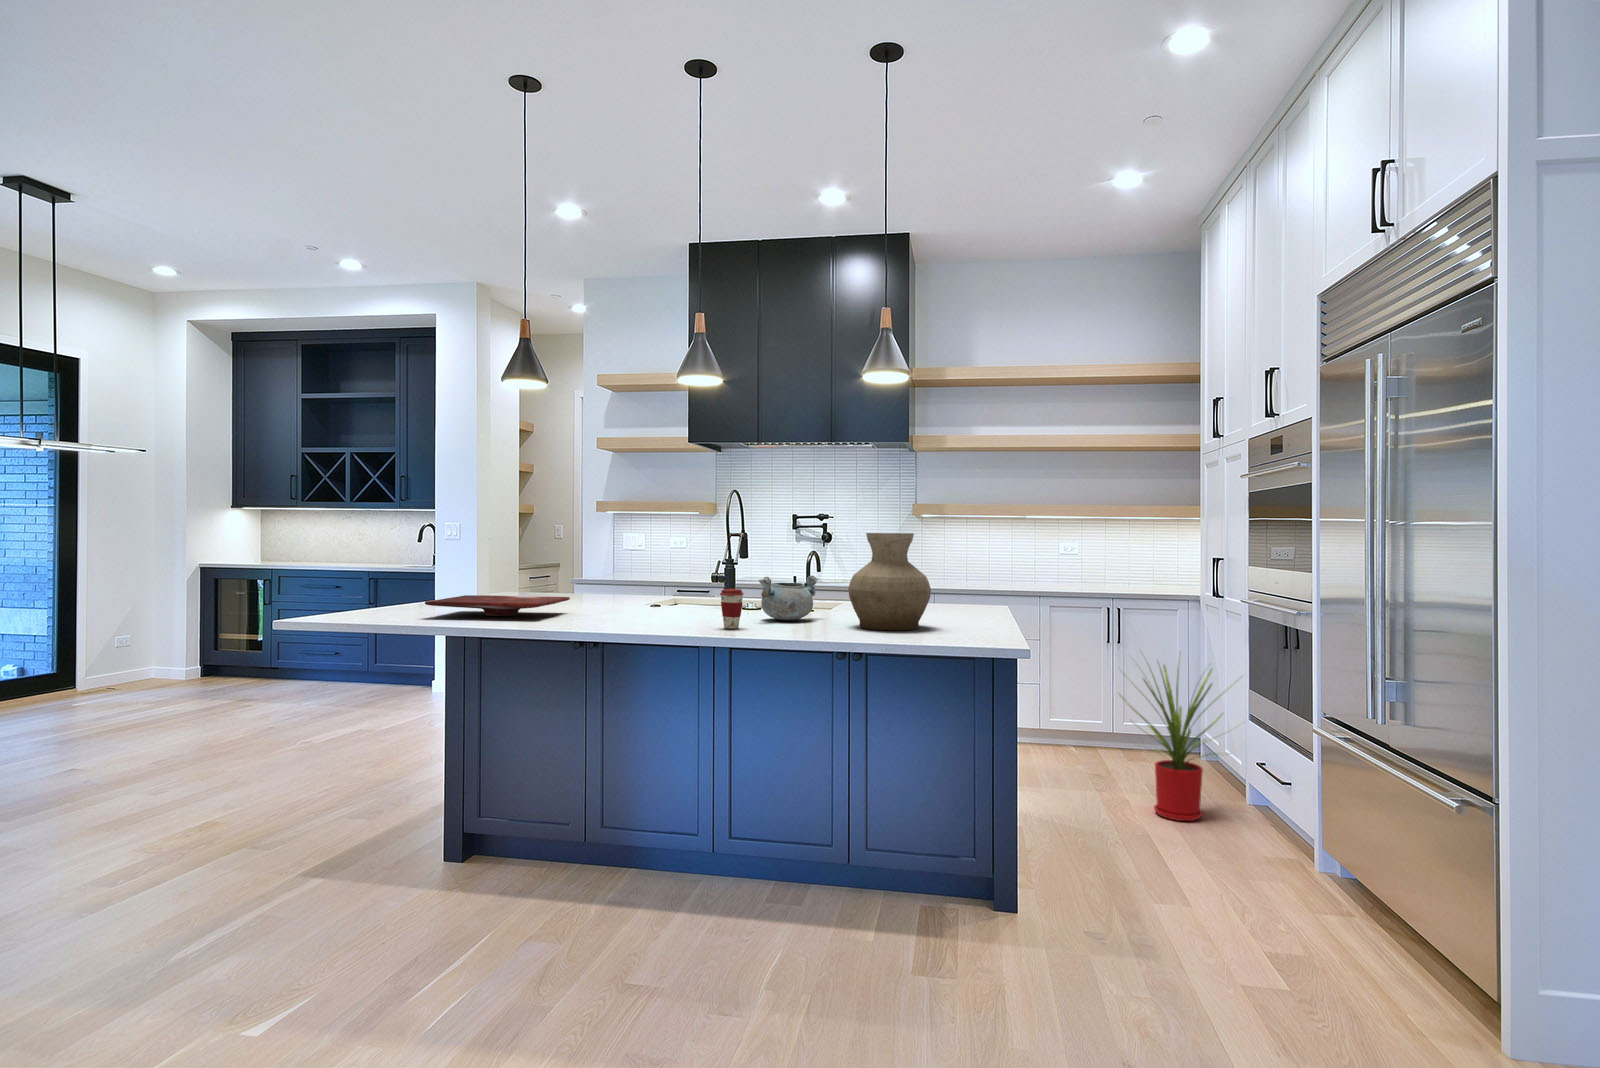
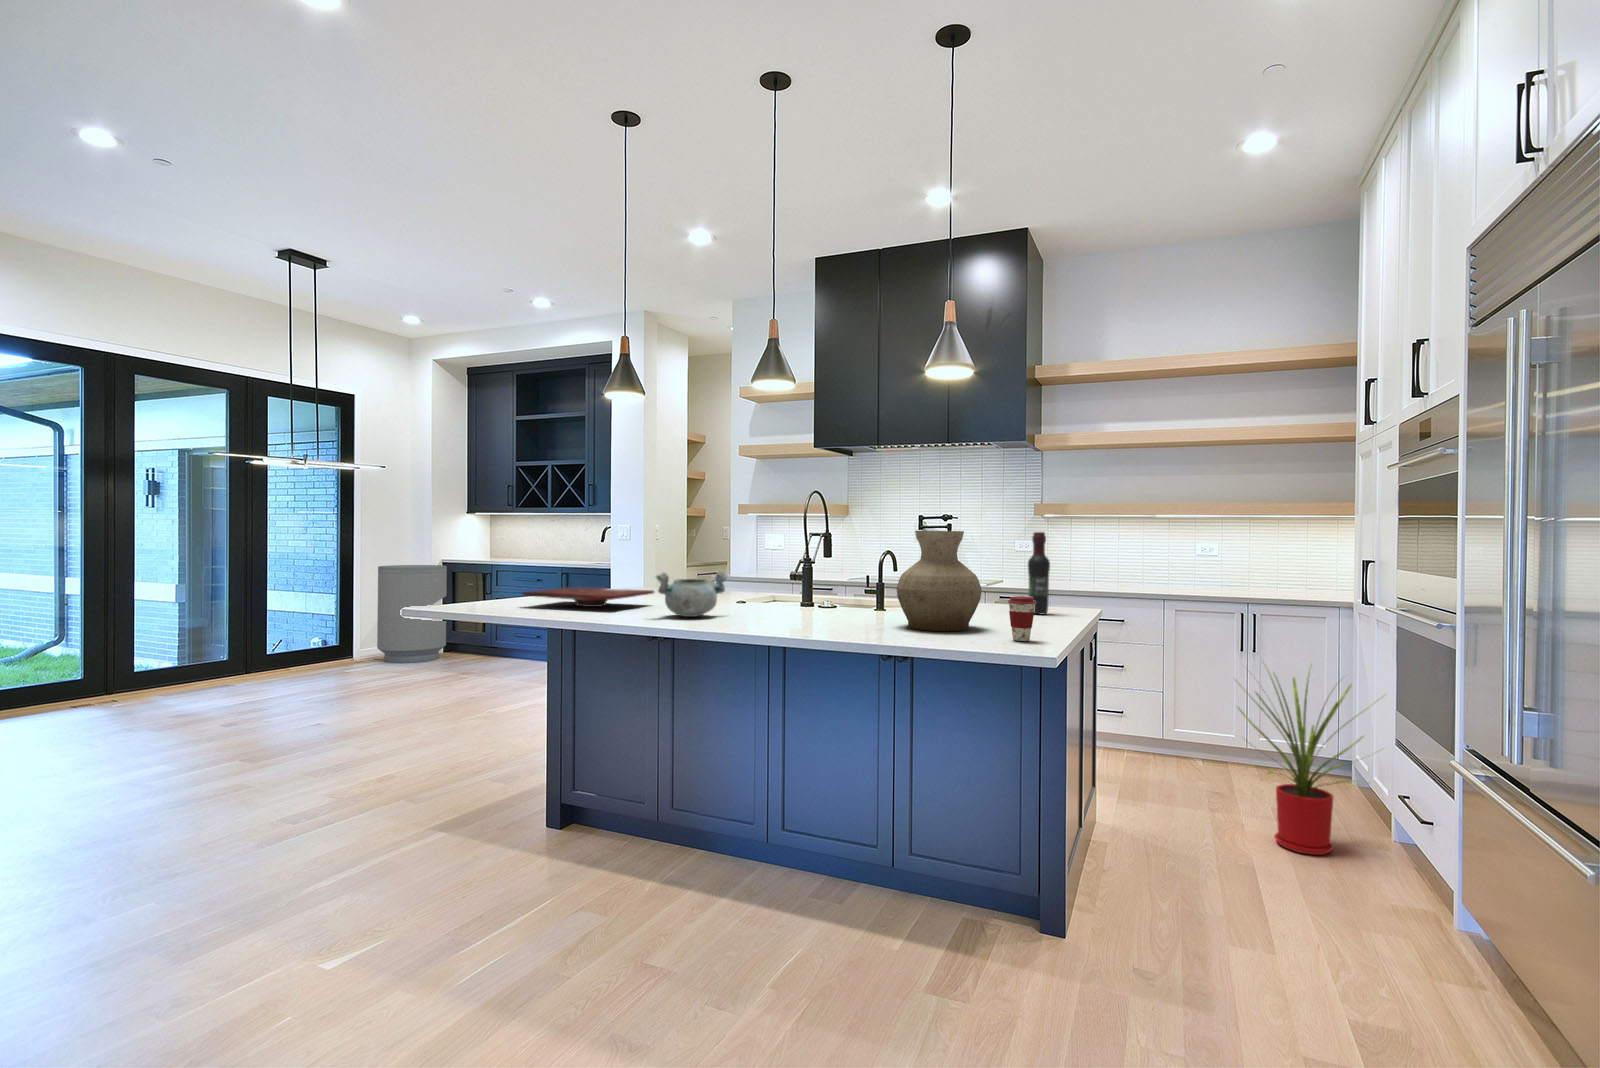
wine bottle: none [948,533,969,612] -> present [1028,532,1050,614]
trash can: none [118,573,213,693] -> present [377,565,447,663]
bowl: present [759,576,819,620] -> present [656,572,728,617]
coffee cup: present [720,589,744,629] -> present [1008,596,1036,641]

